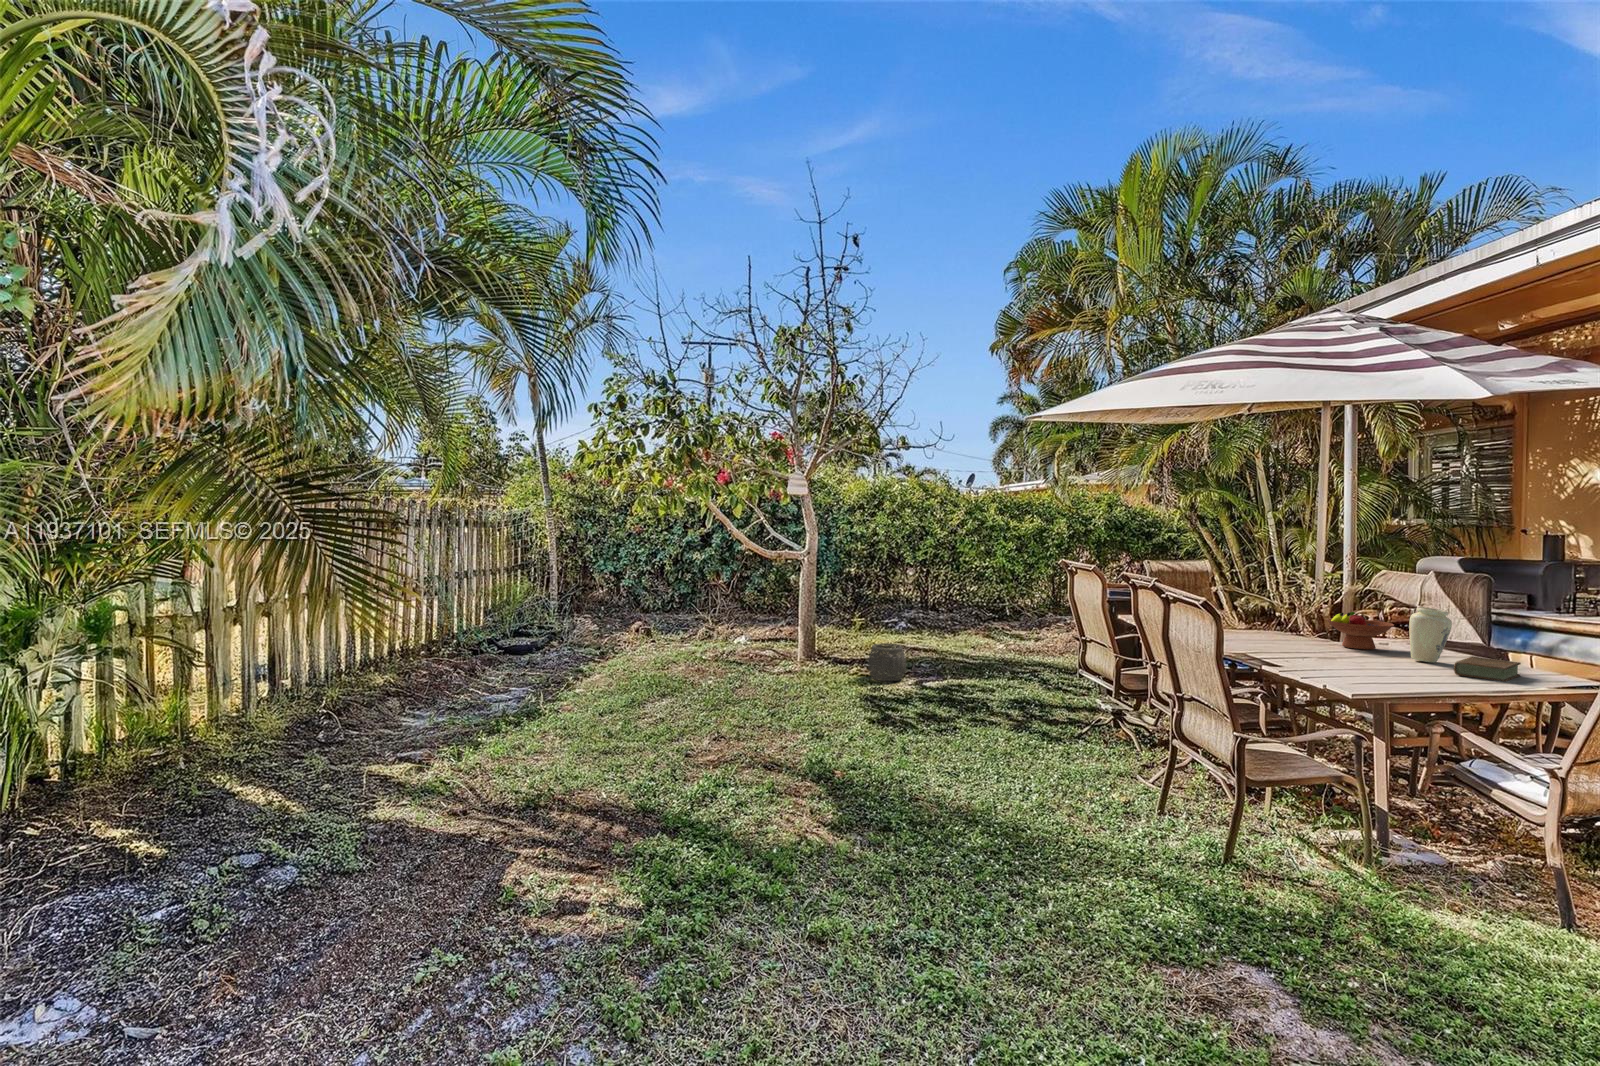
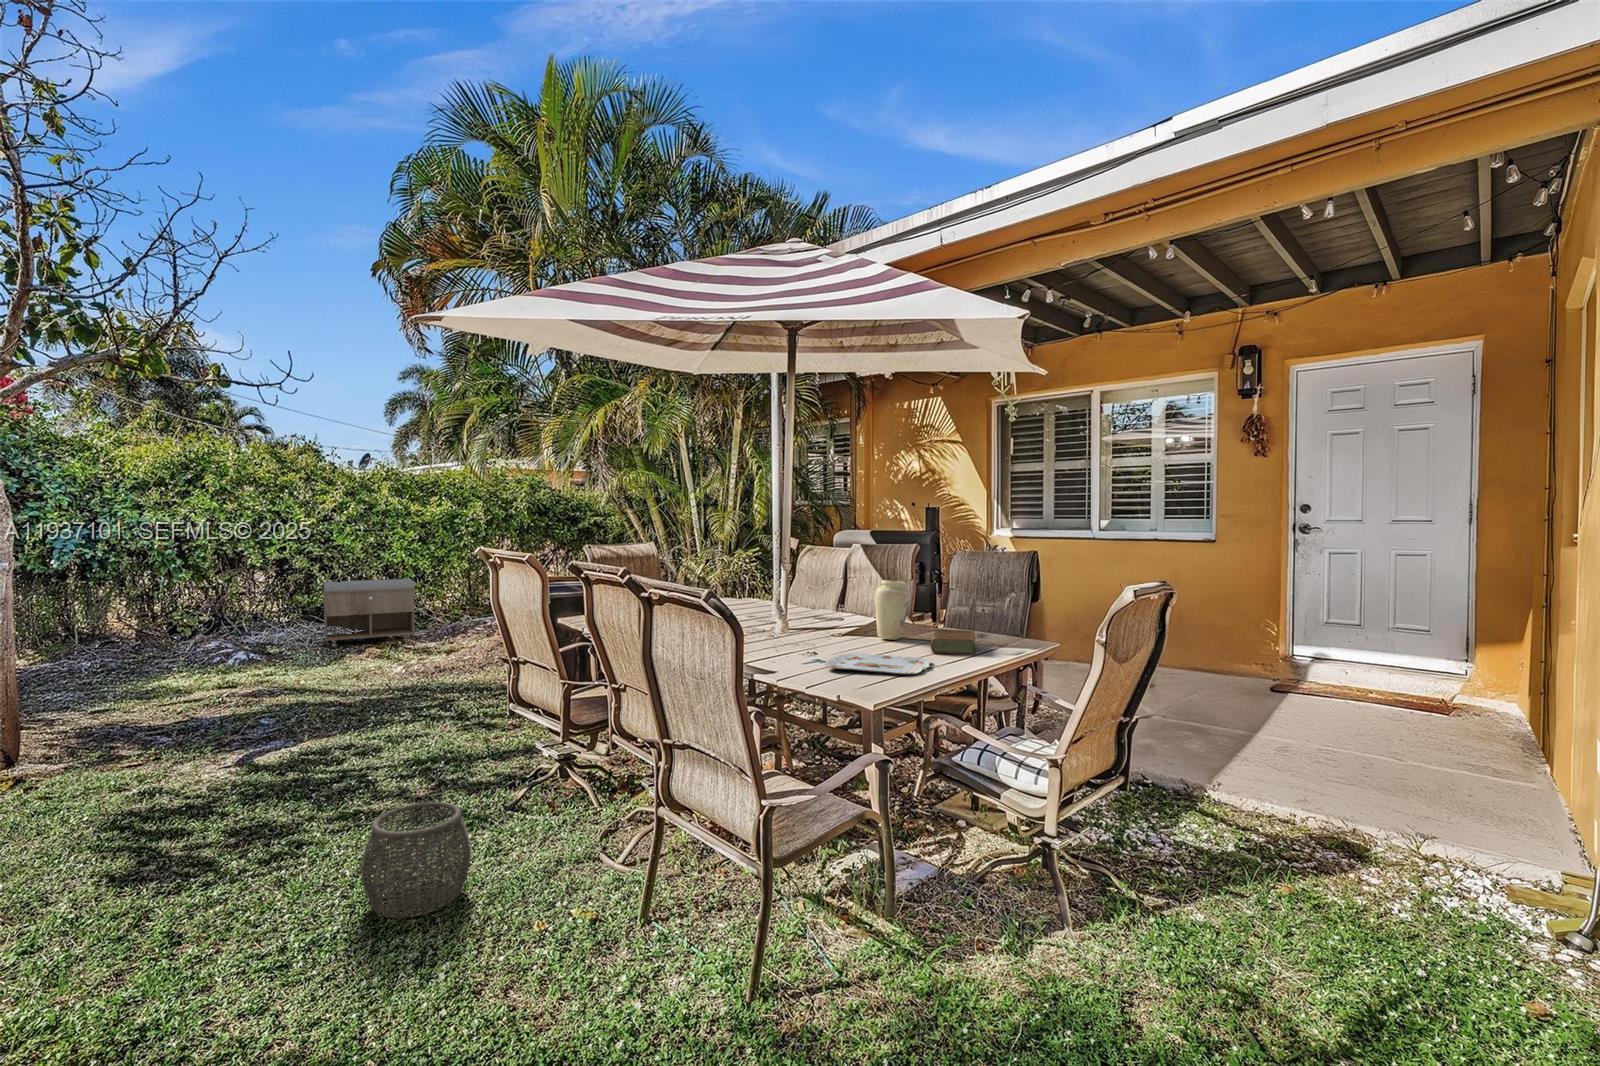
storage bench: none [950,577,1012,626] -> present [324,579,415,646]
fruit bowl: present [1327,612,1394,650] -> none [791,590,852,631]
woven basket: present [868,644,906,681] -> present [361,802,471,919]
serving tray: none [1326,663,1442,684] -> present [824,653,931,675]

